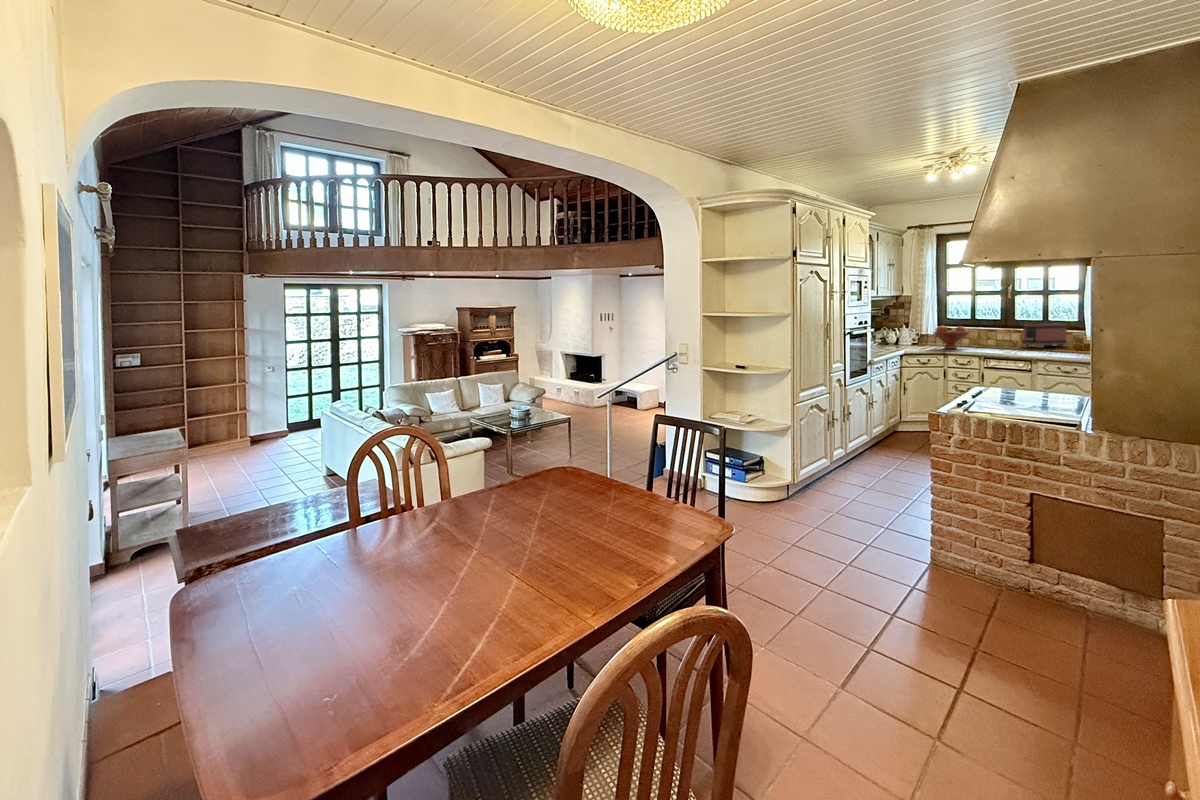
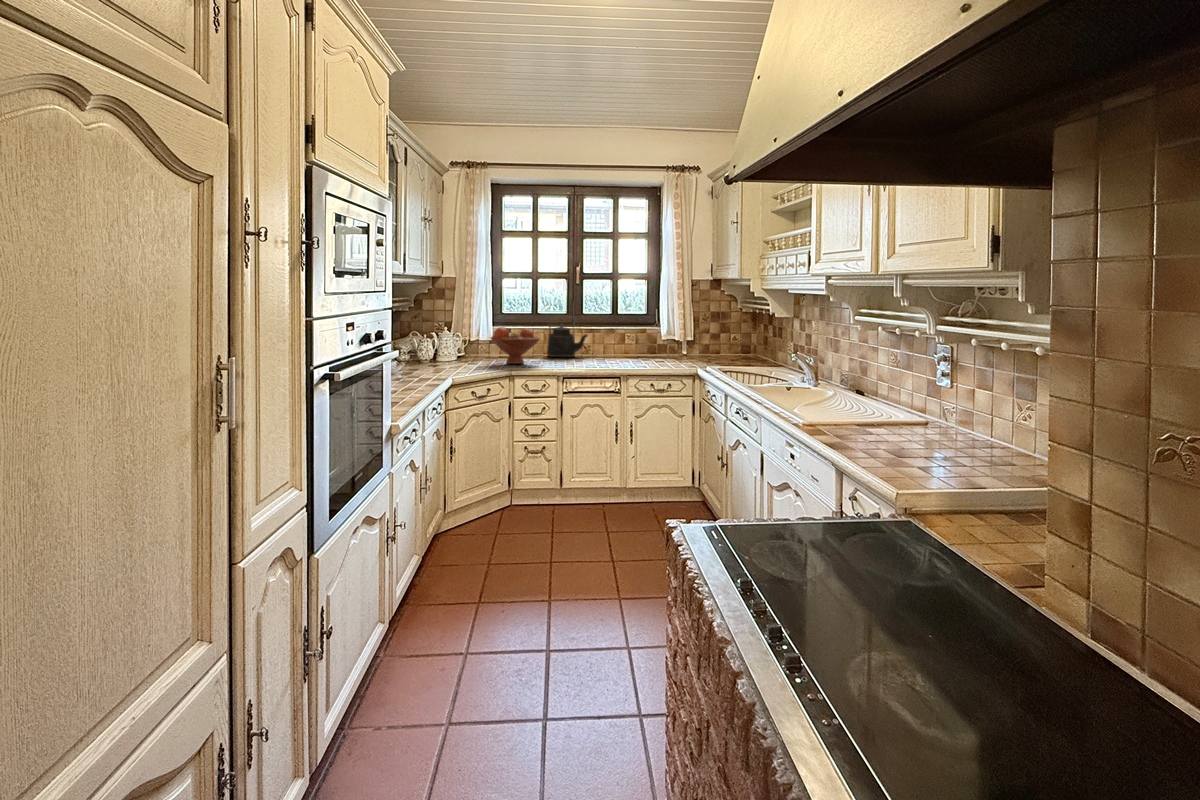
kettle: none [978,318,1012,345] -> present [547,318,588,357]
toaster: present [1021,324,1067,348] -> none [602,328,654,363]

